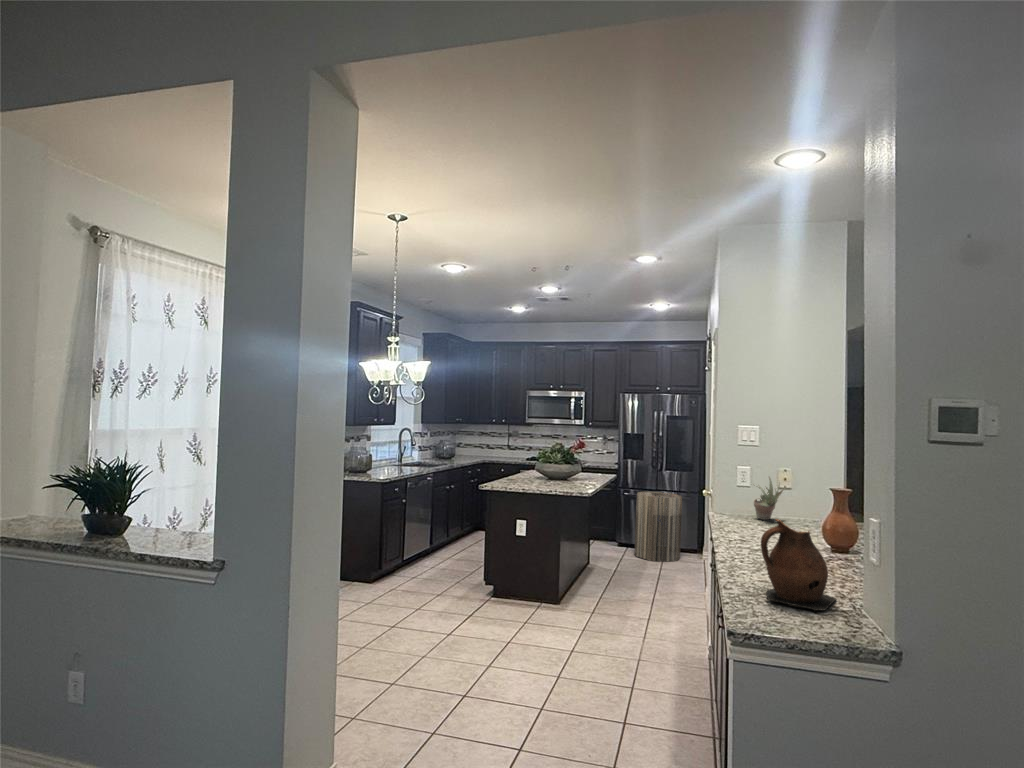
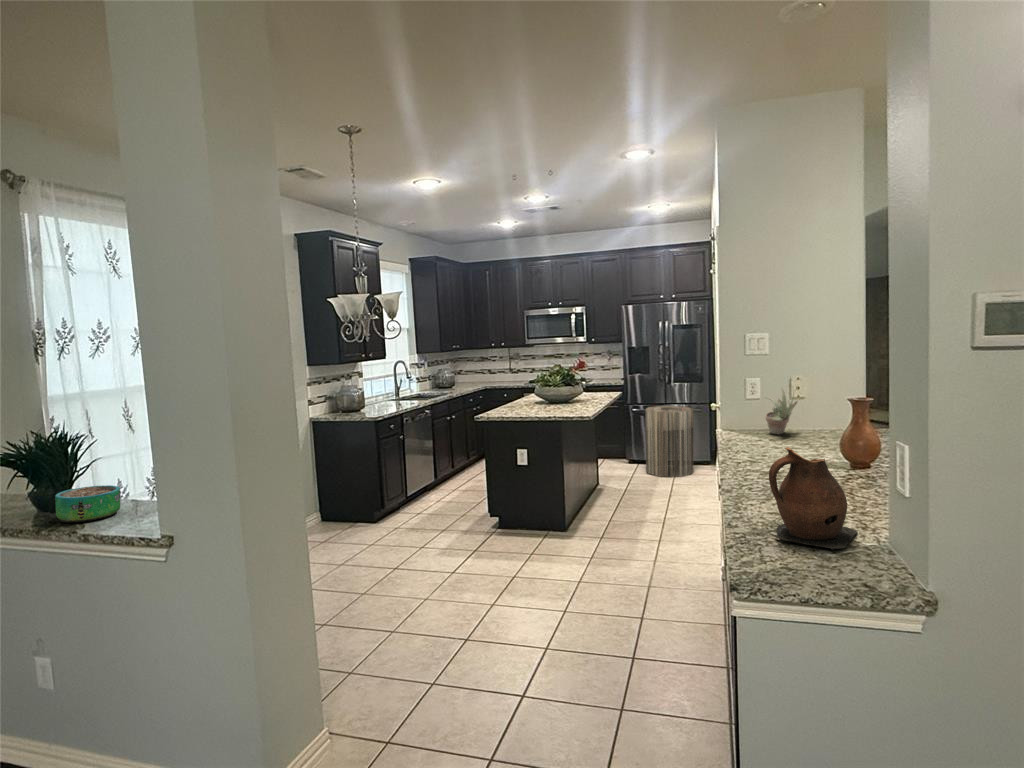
decorative bowl: none [110,513,169,544] -> present [55,485,121,523]

